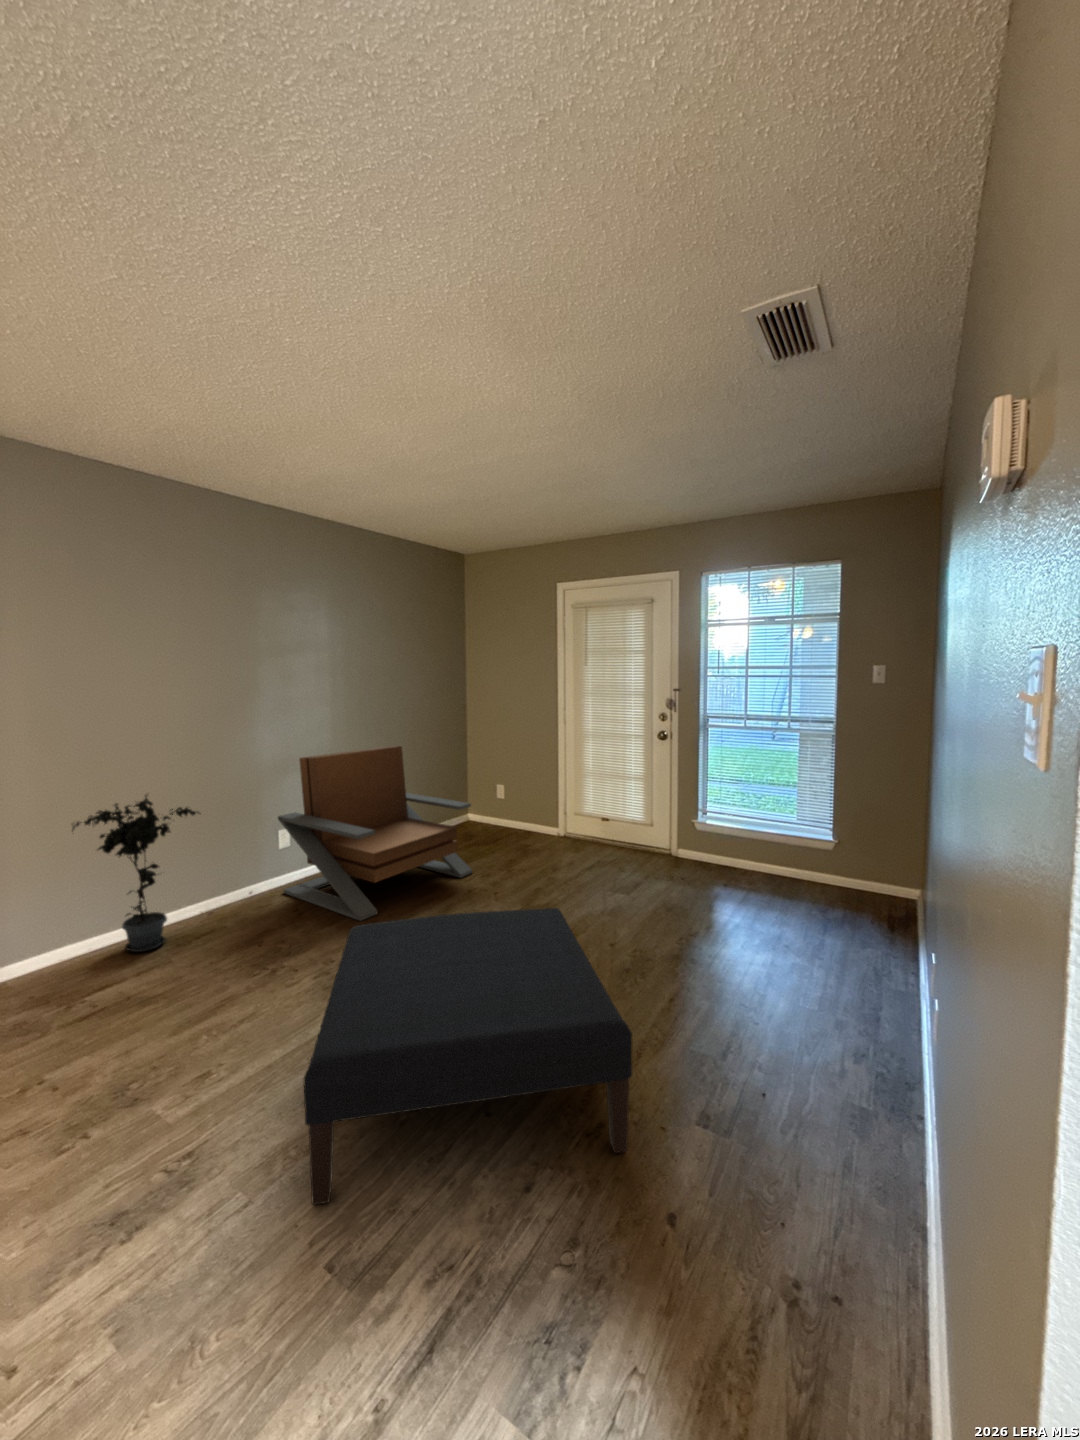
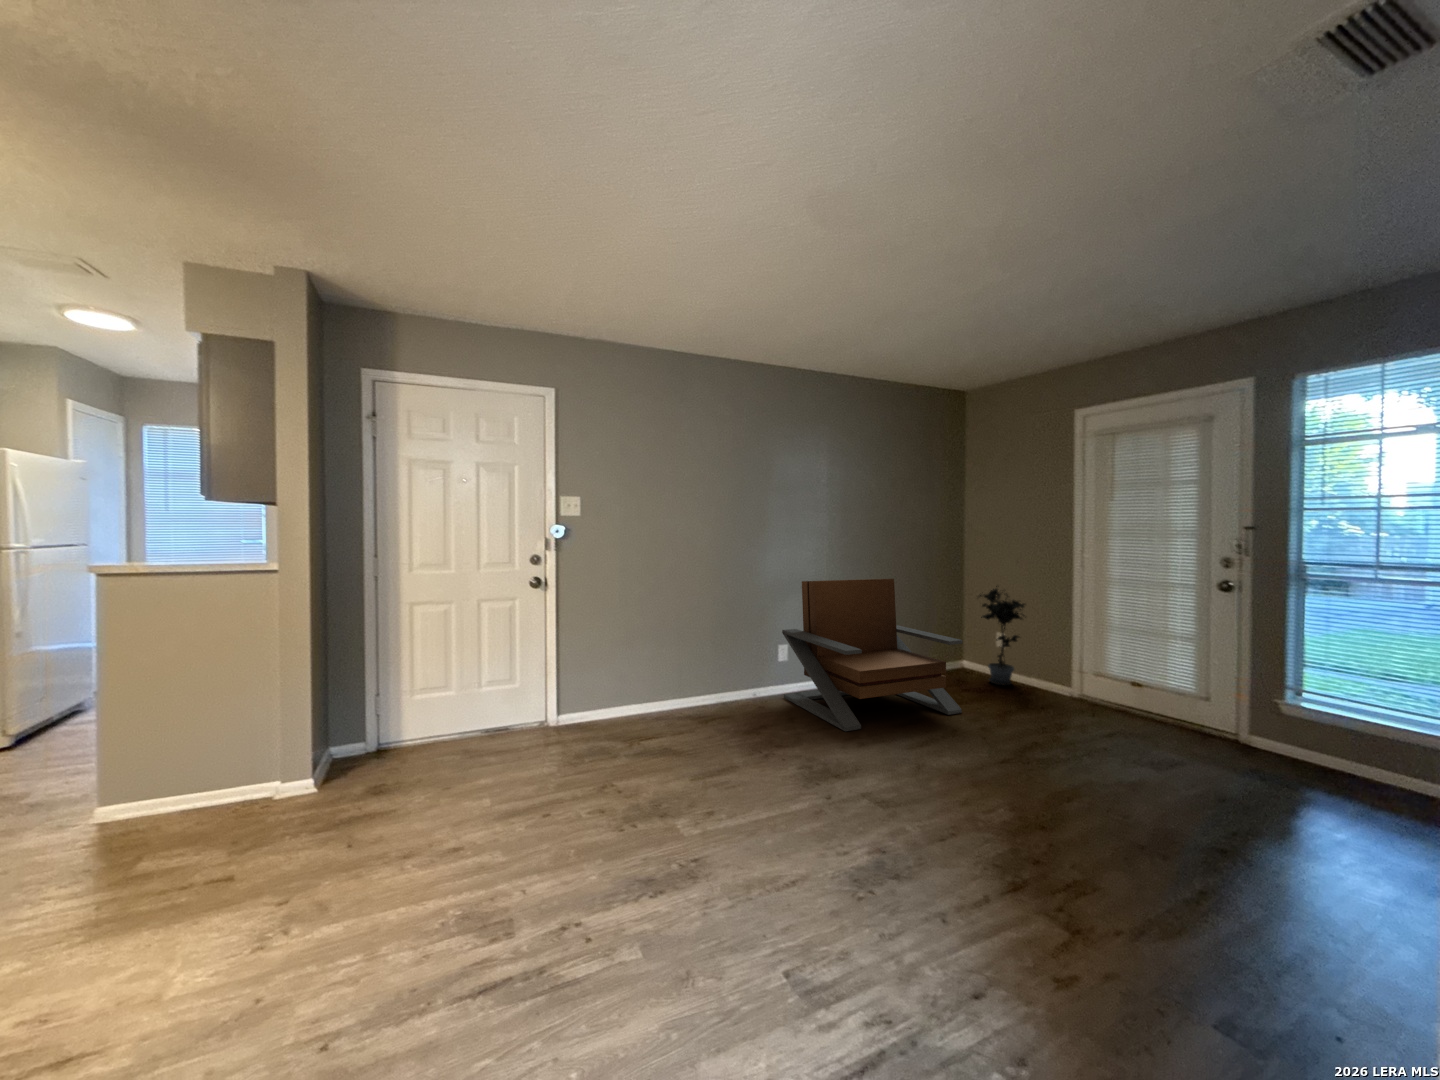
potted plant: present [72,795,199,952] -> present [980,586,1025,685]
ottoman: present [304,908,632,1205] -> none [776,719,1117,1015]

